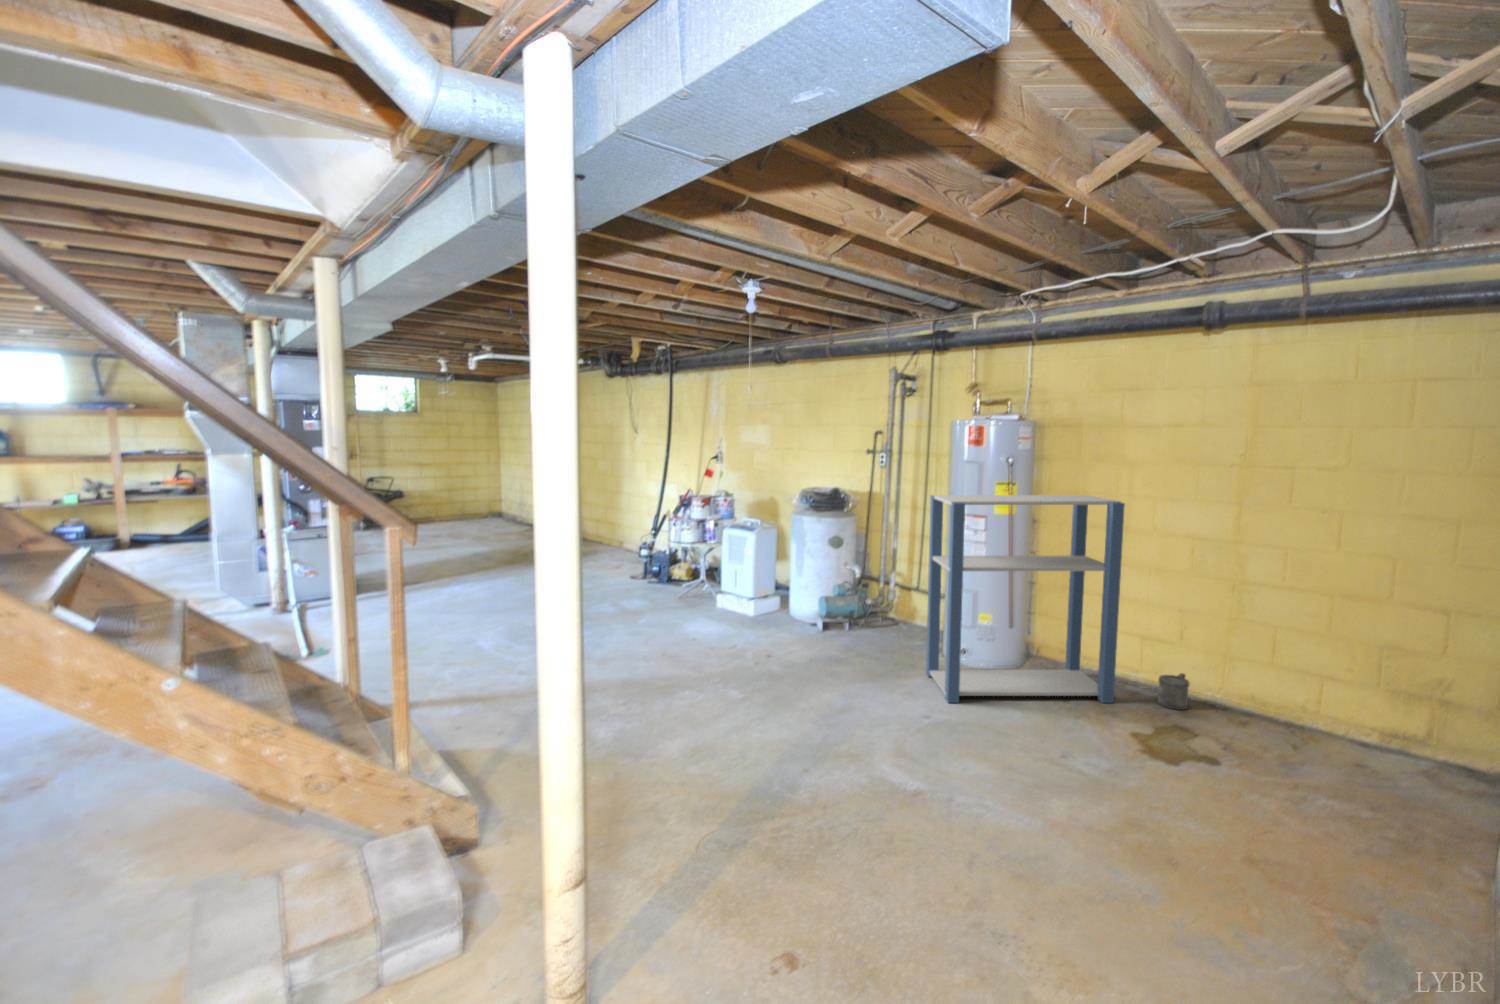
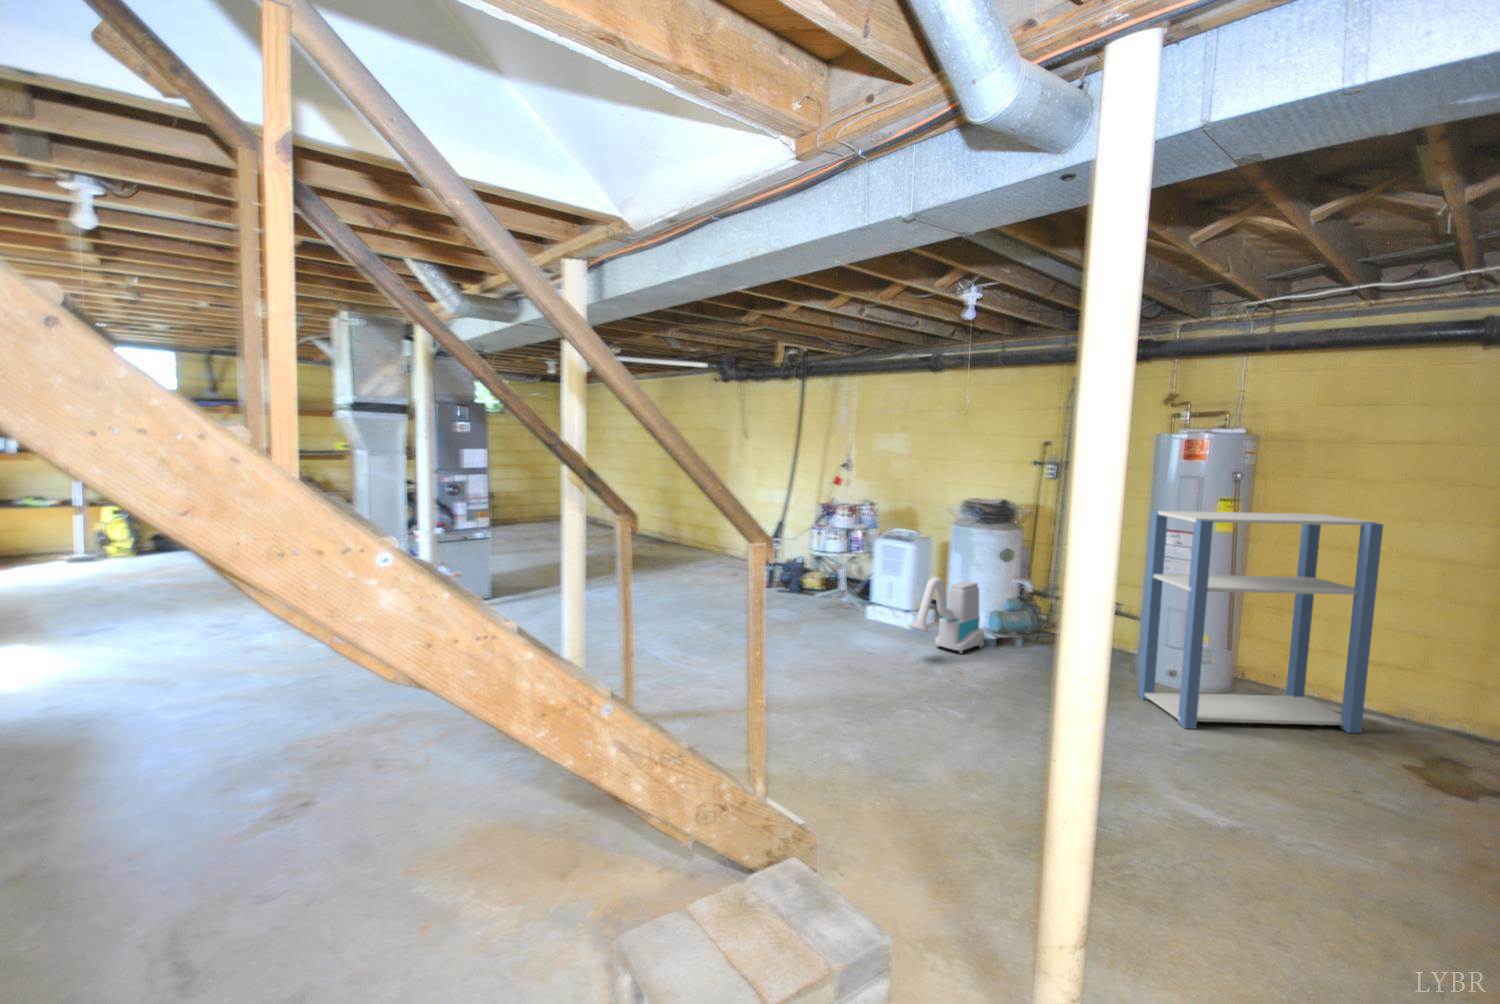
vacuum cleaner: none [724,564,811,638] -> present [908,577,984,653]
watering can: present [1152,673,1190,710] -> none [1406,704,1449,743]

